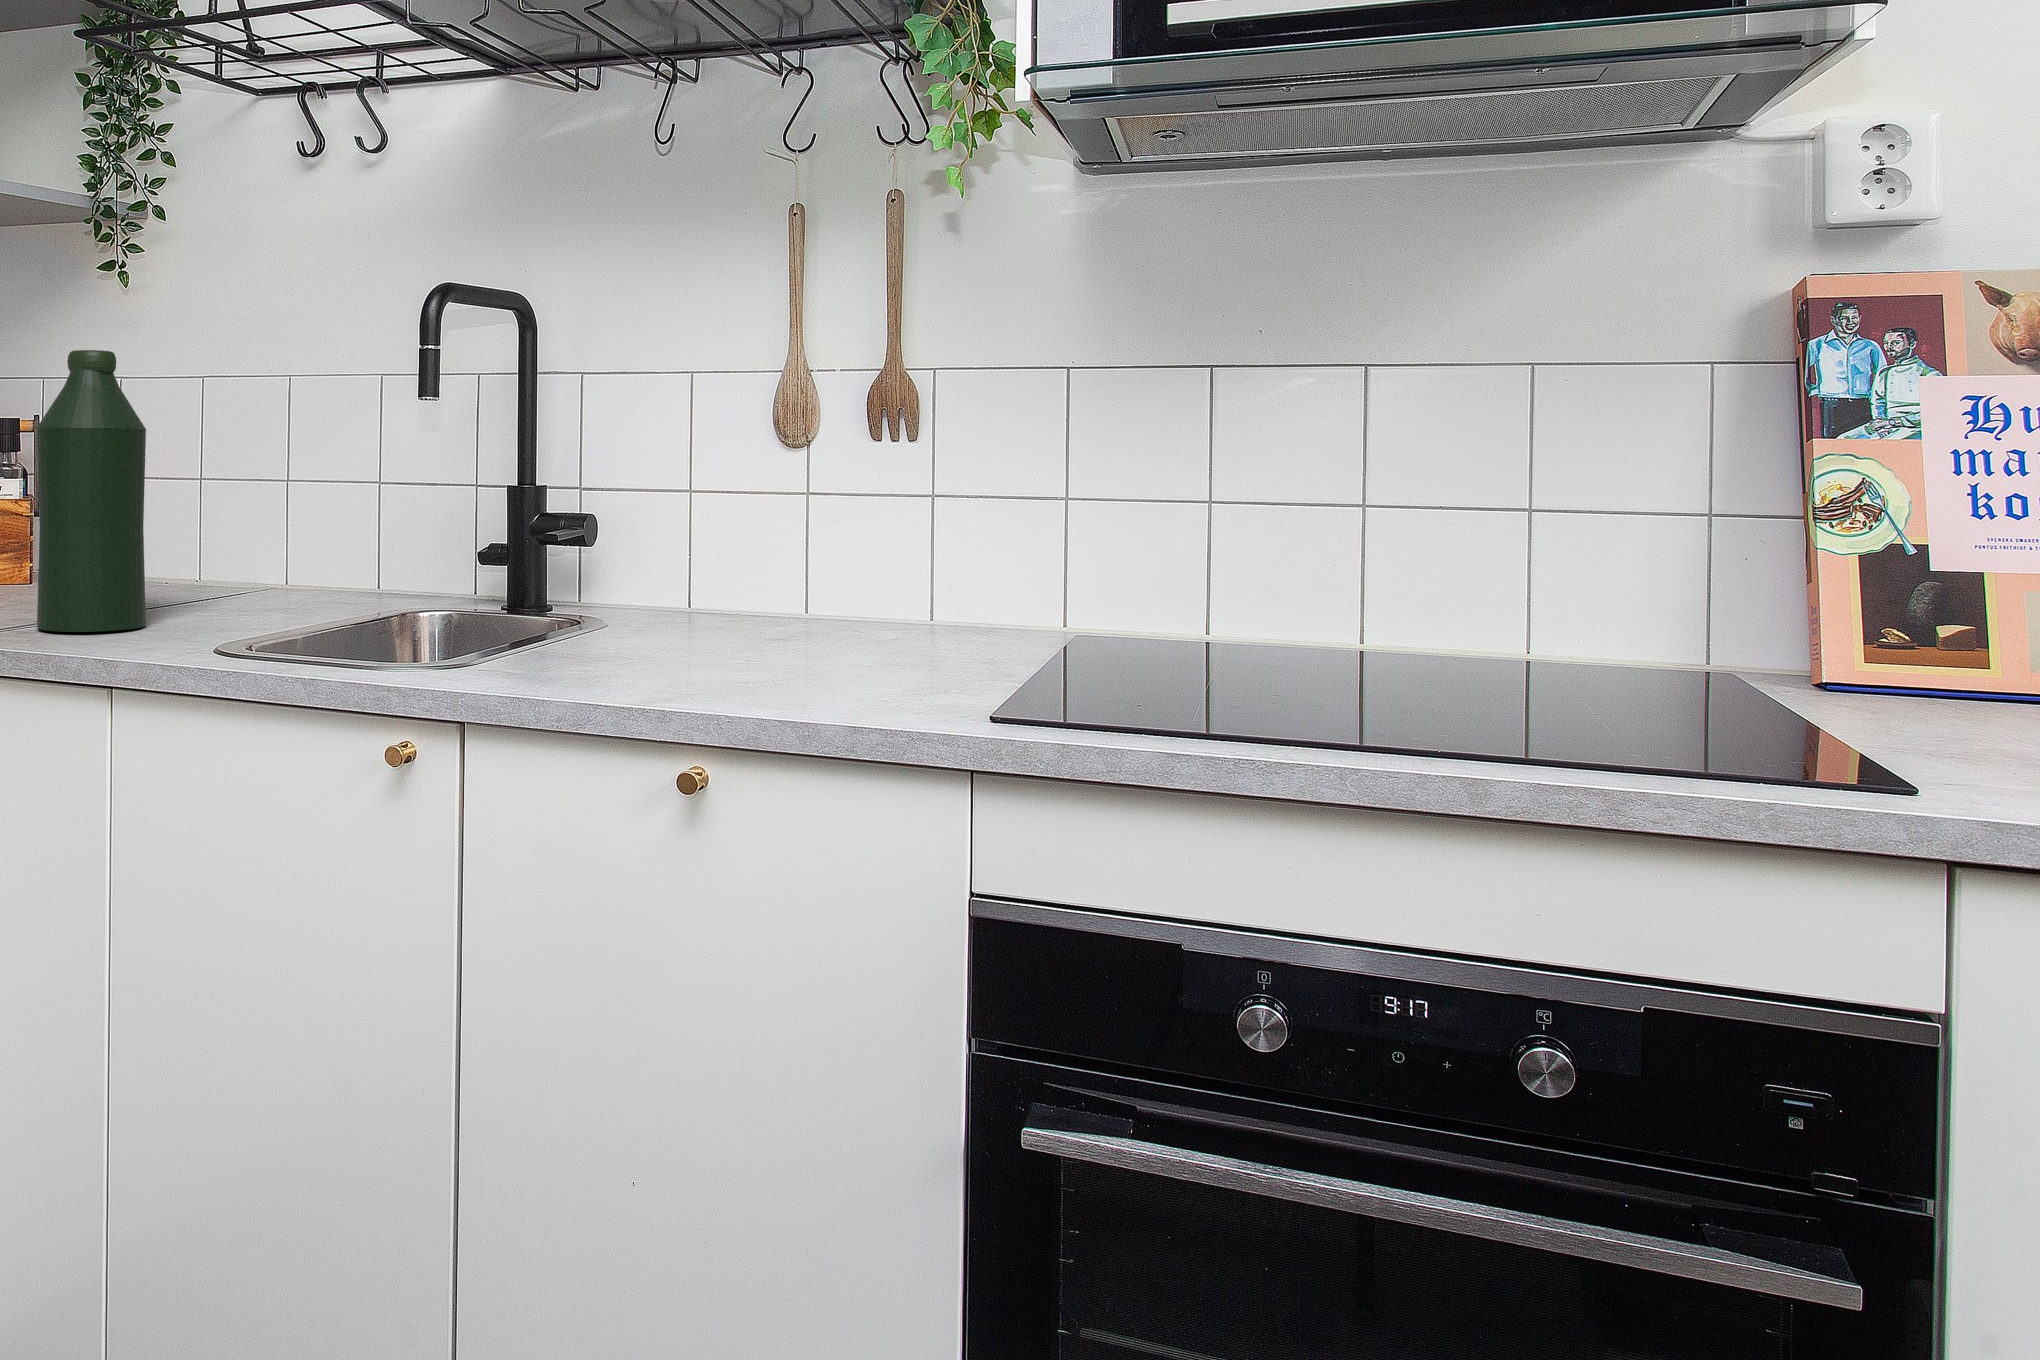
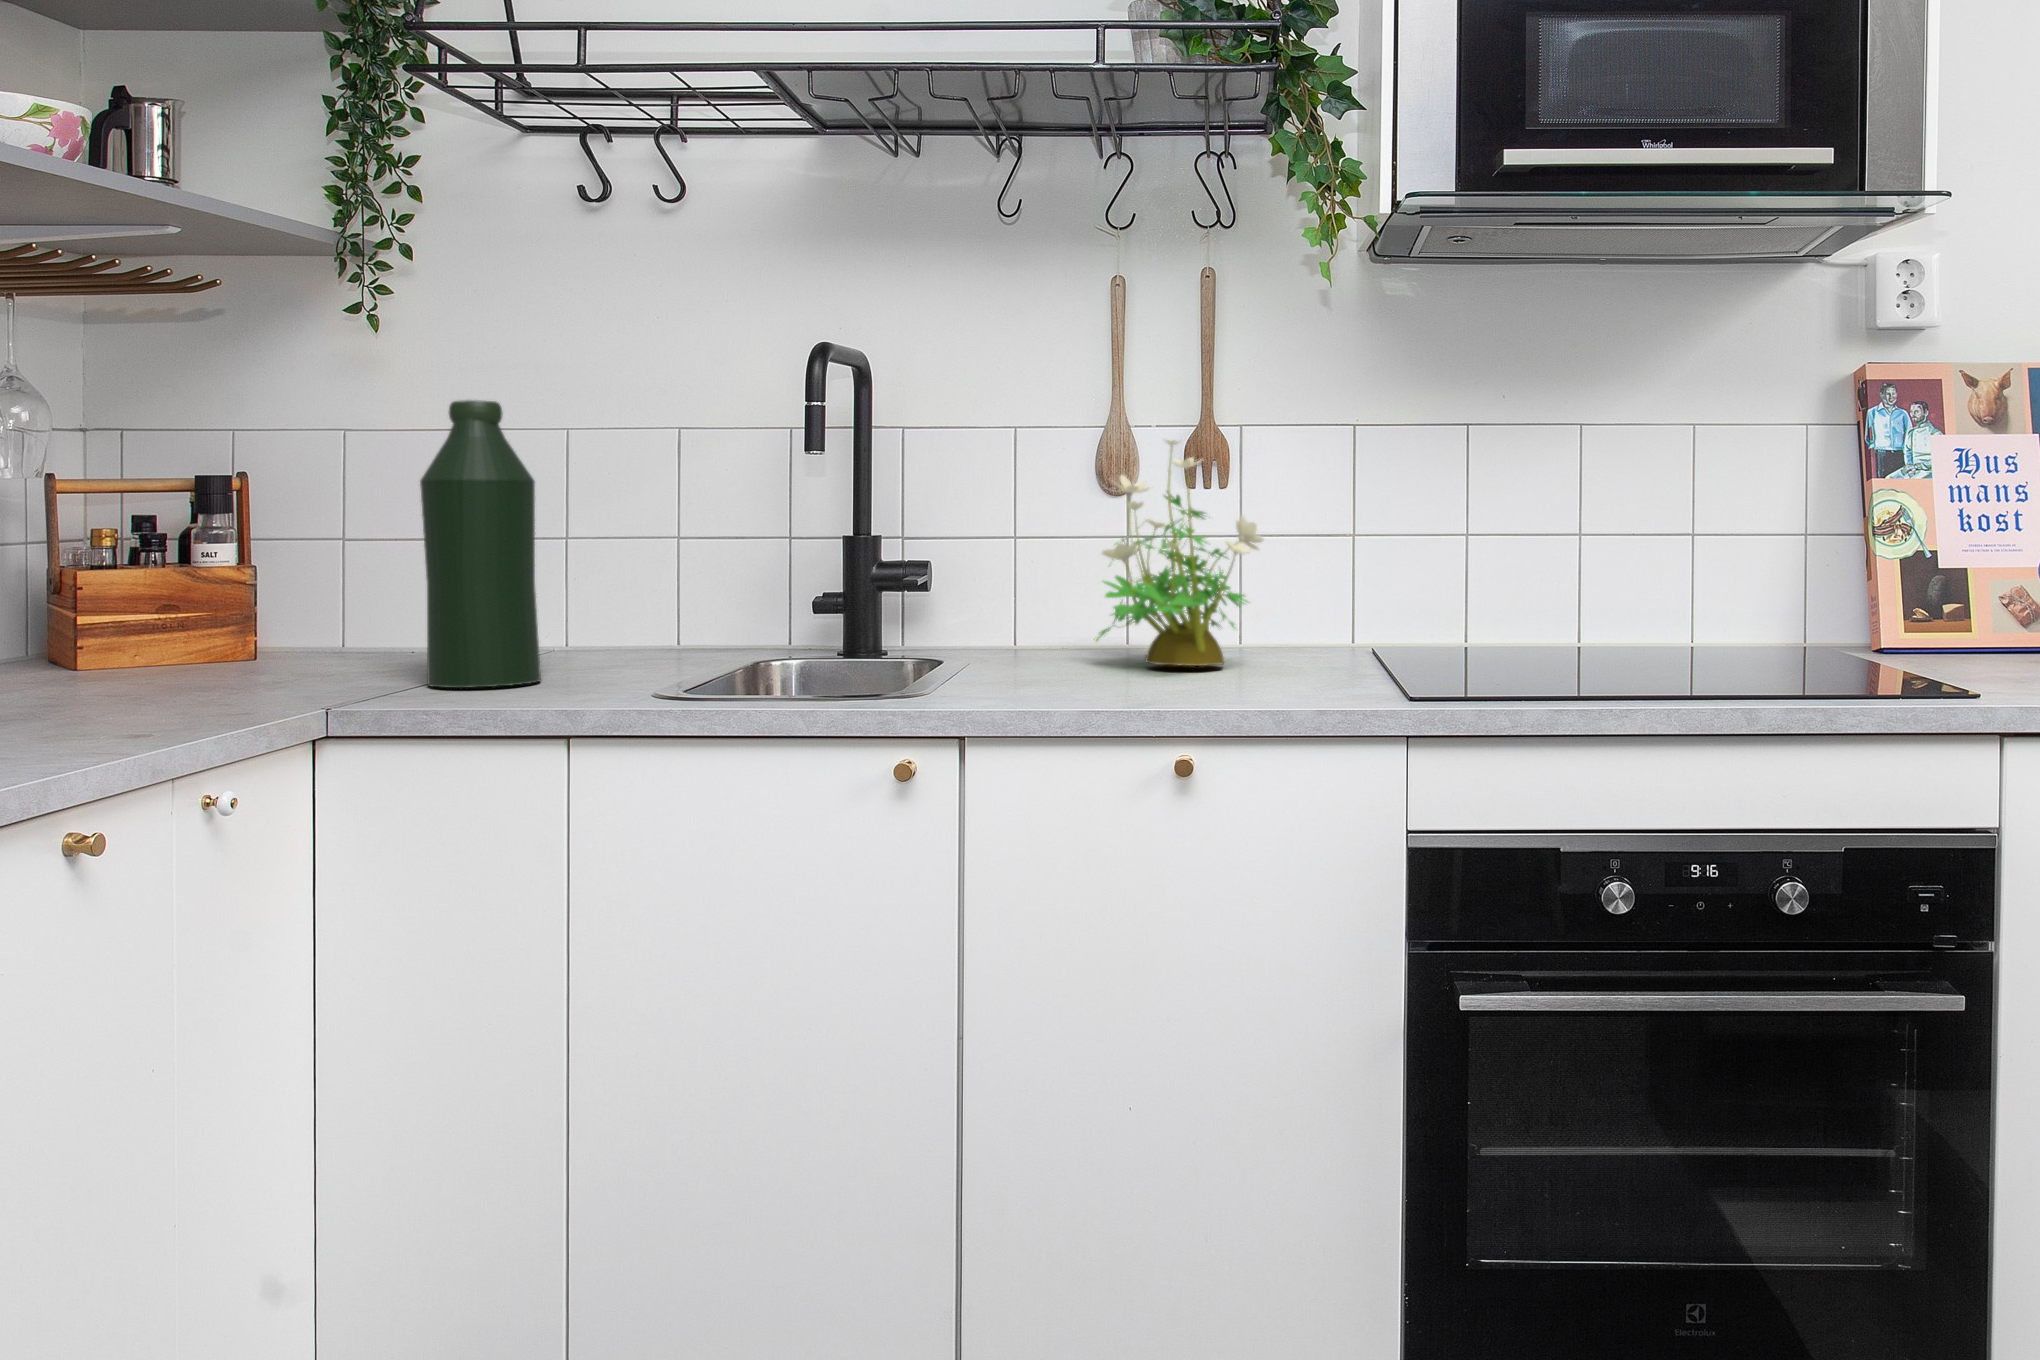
potted plant: none [703,384,896,651] -> present [1097,440,1263,666]

